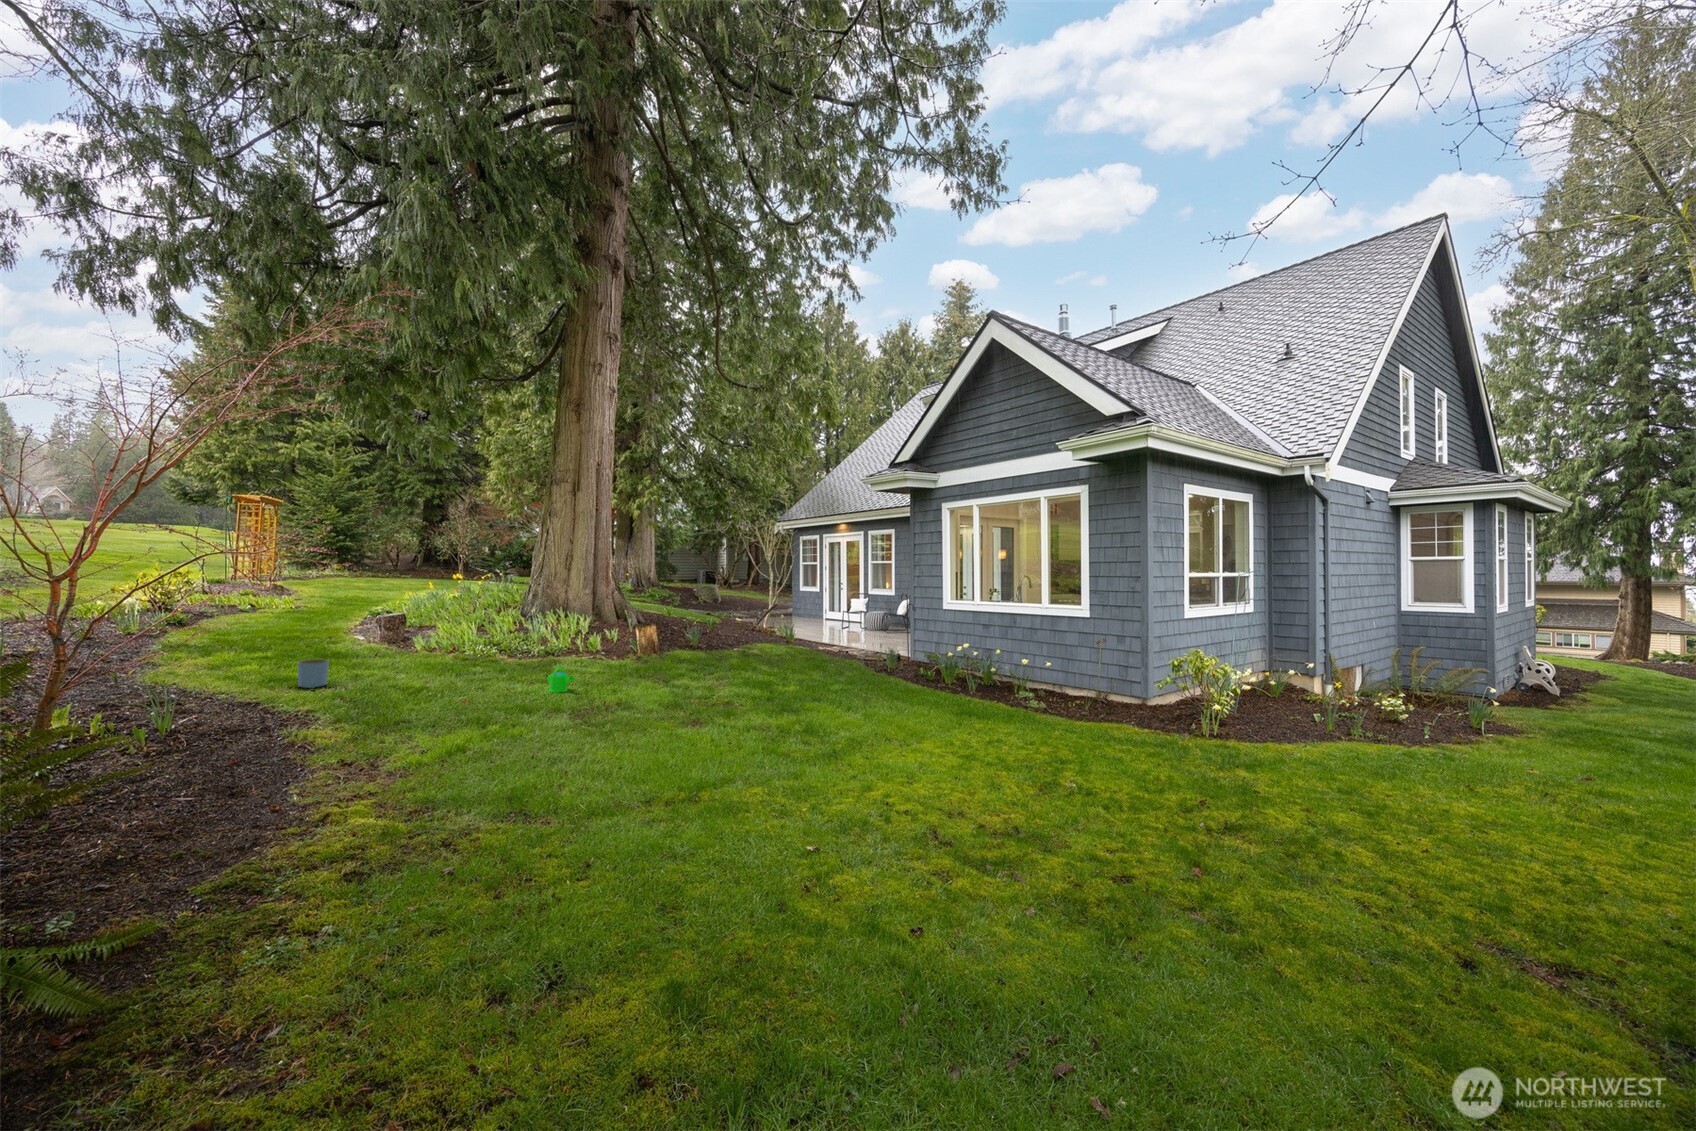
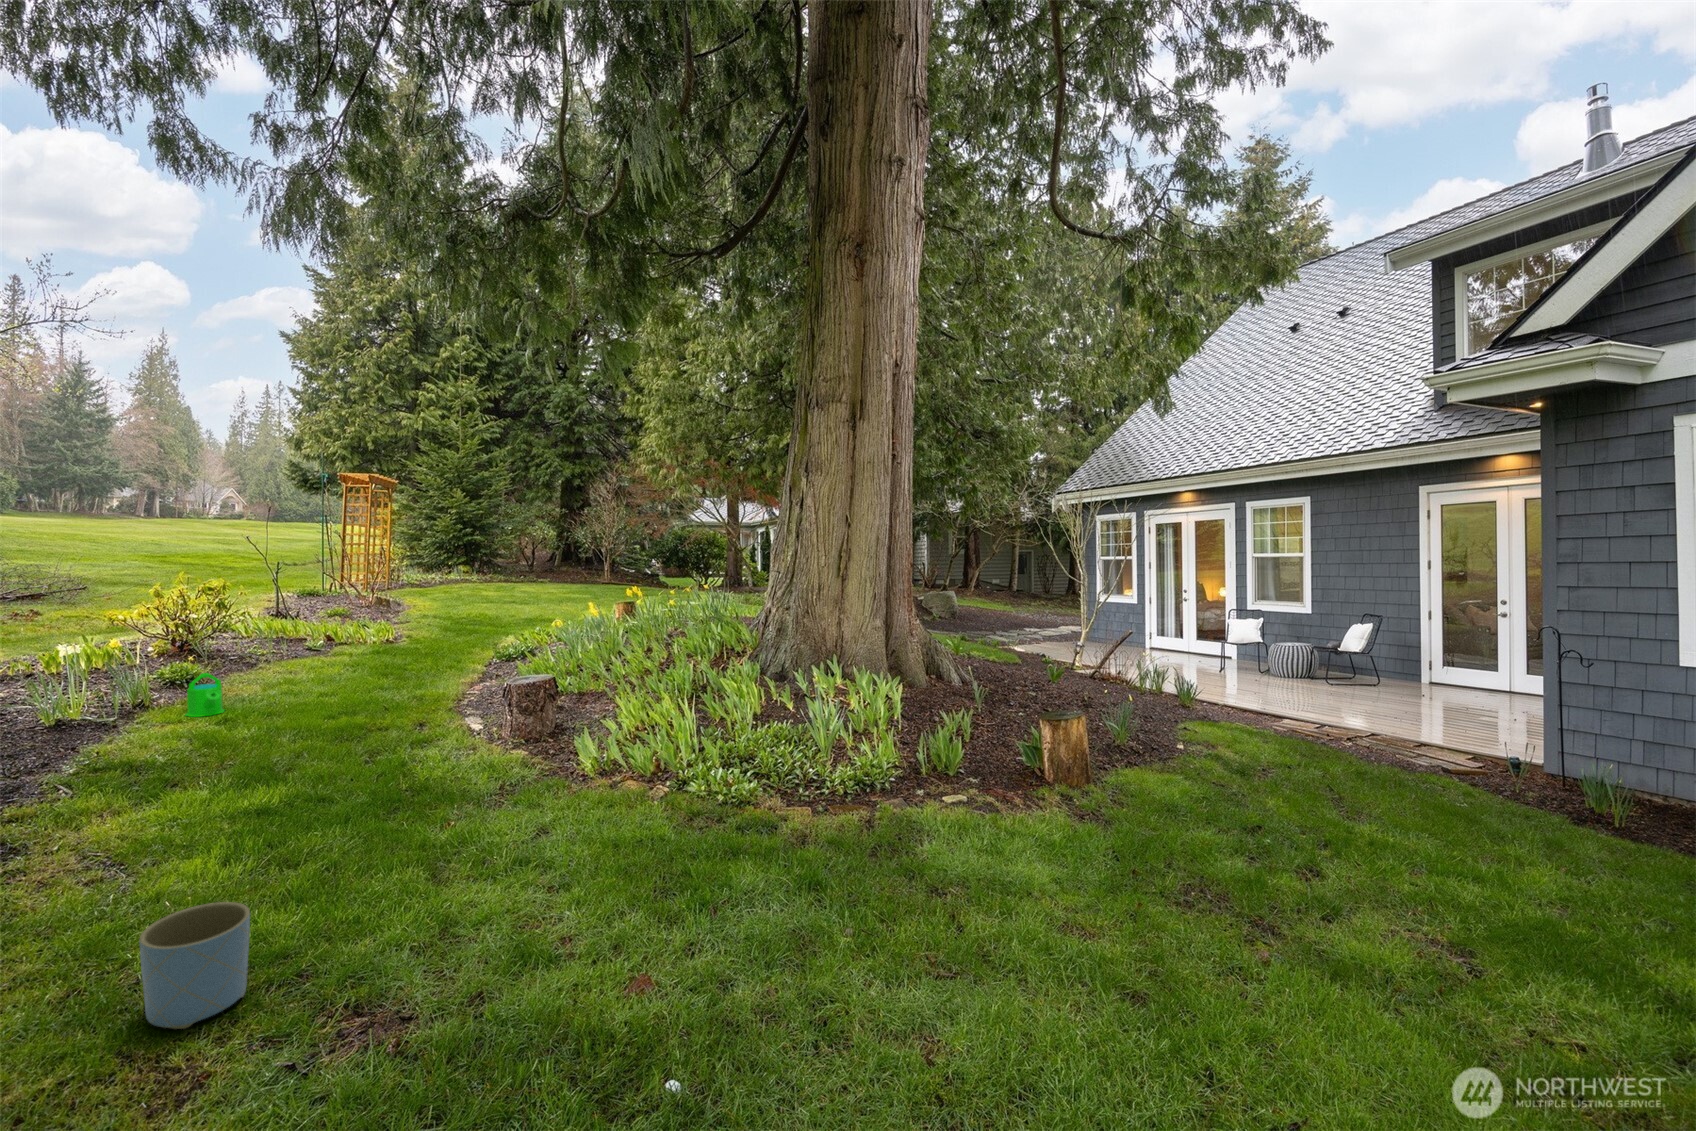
watering can: present [547,666,574,693] -> present [186,673,225,717]

